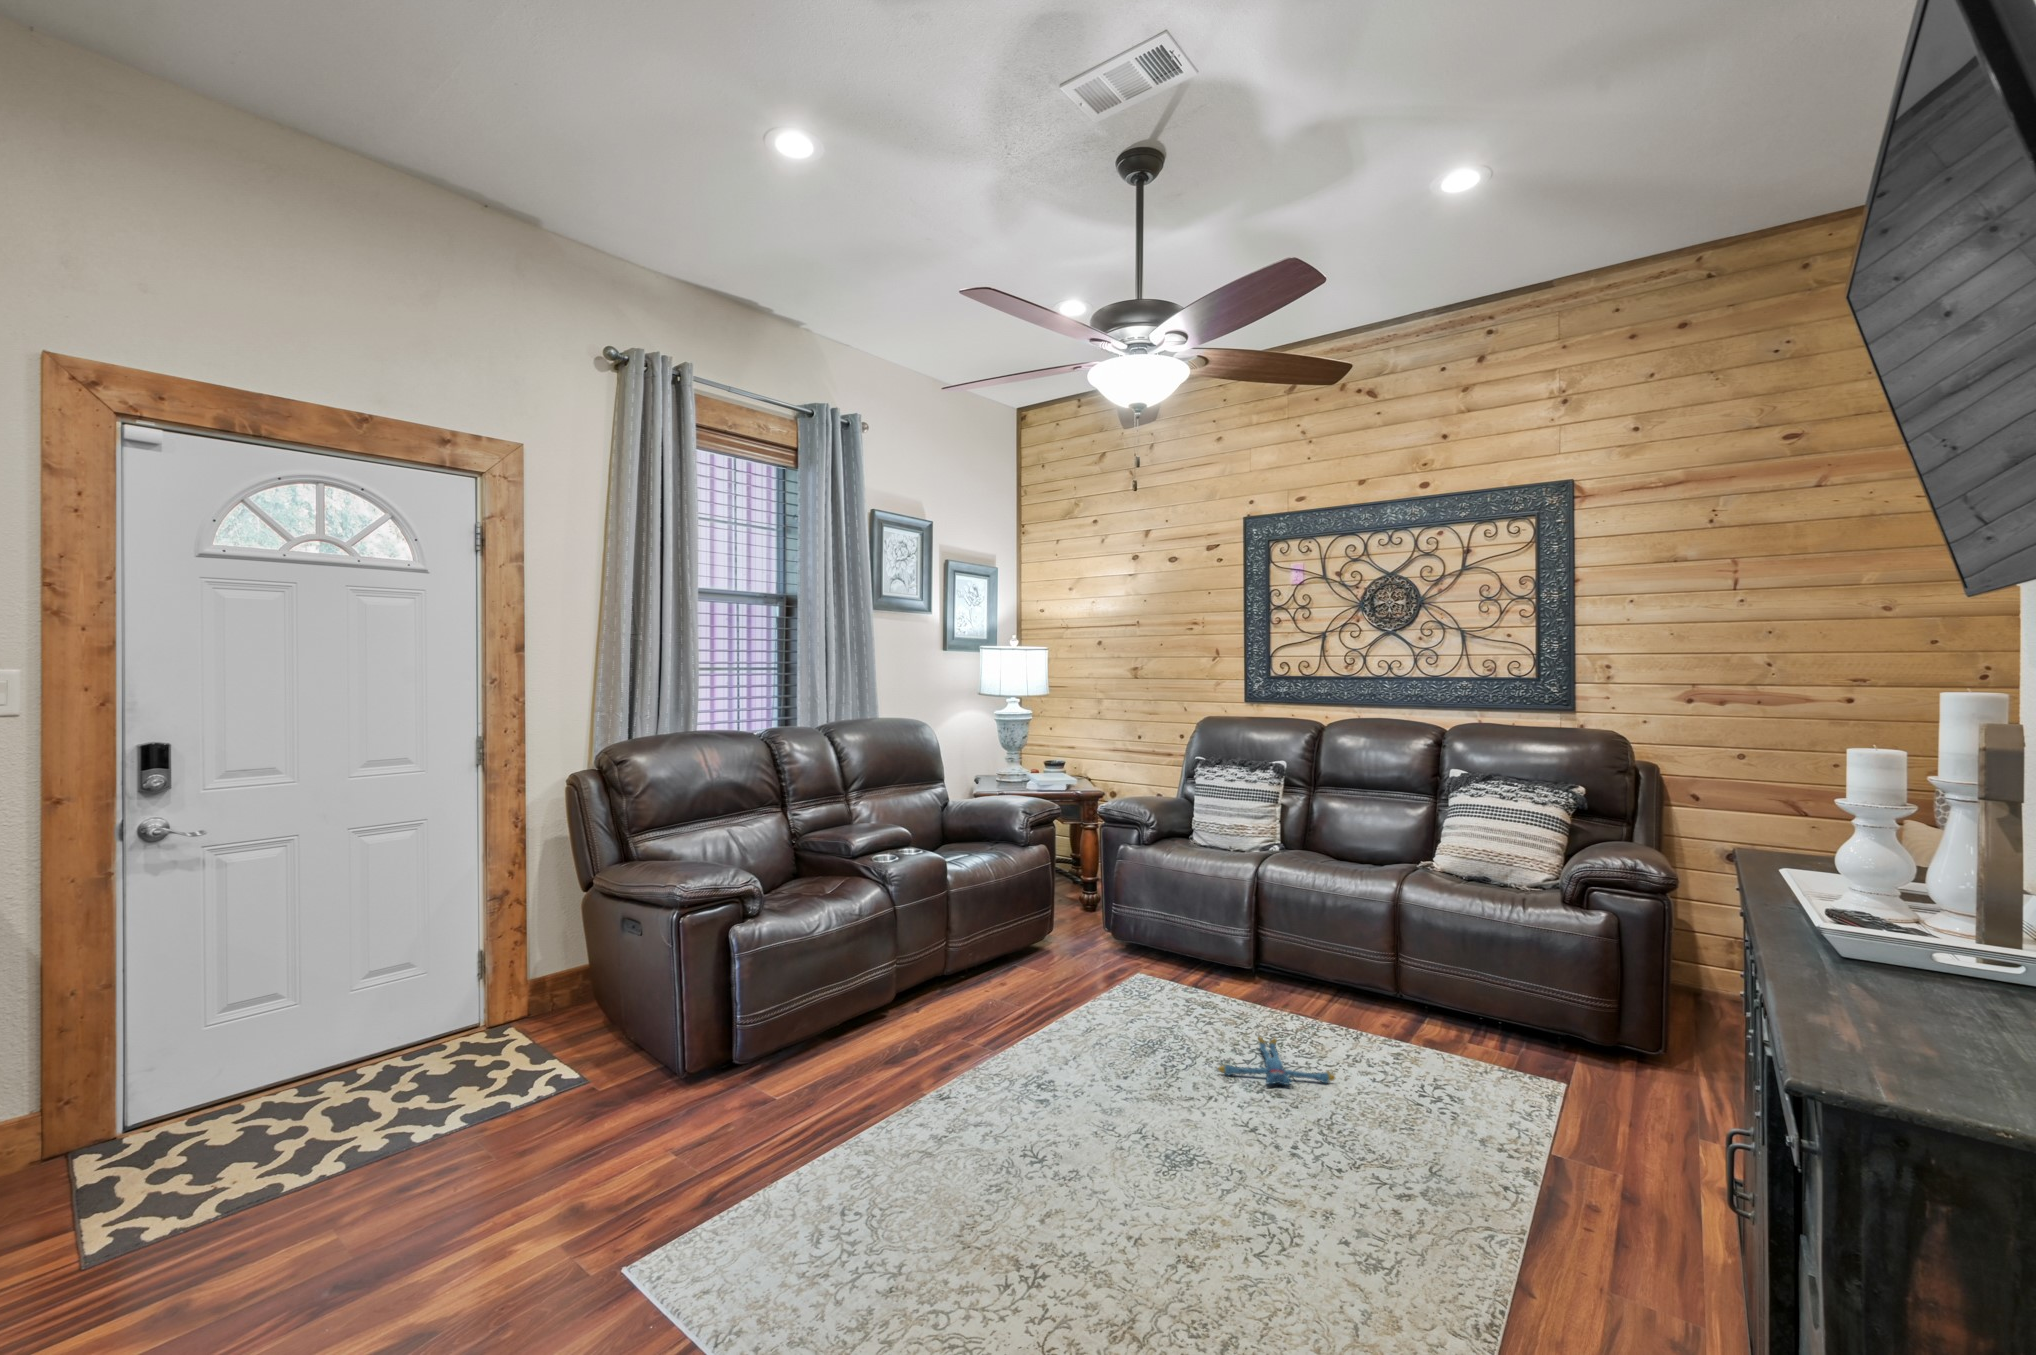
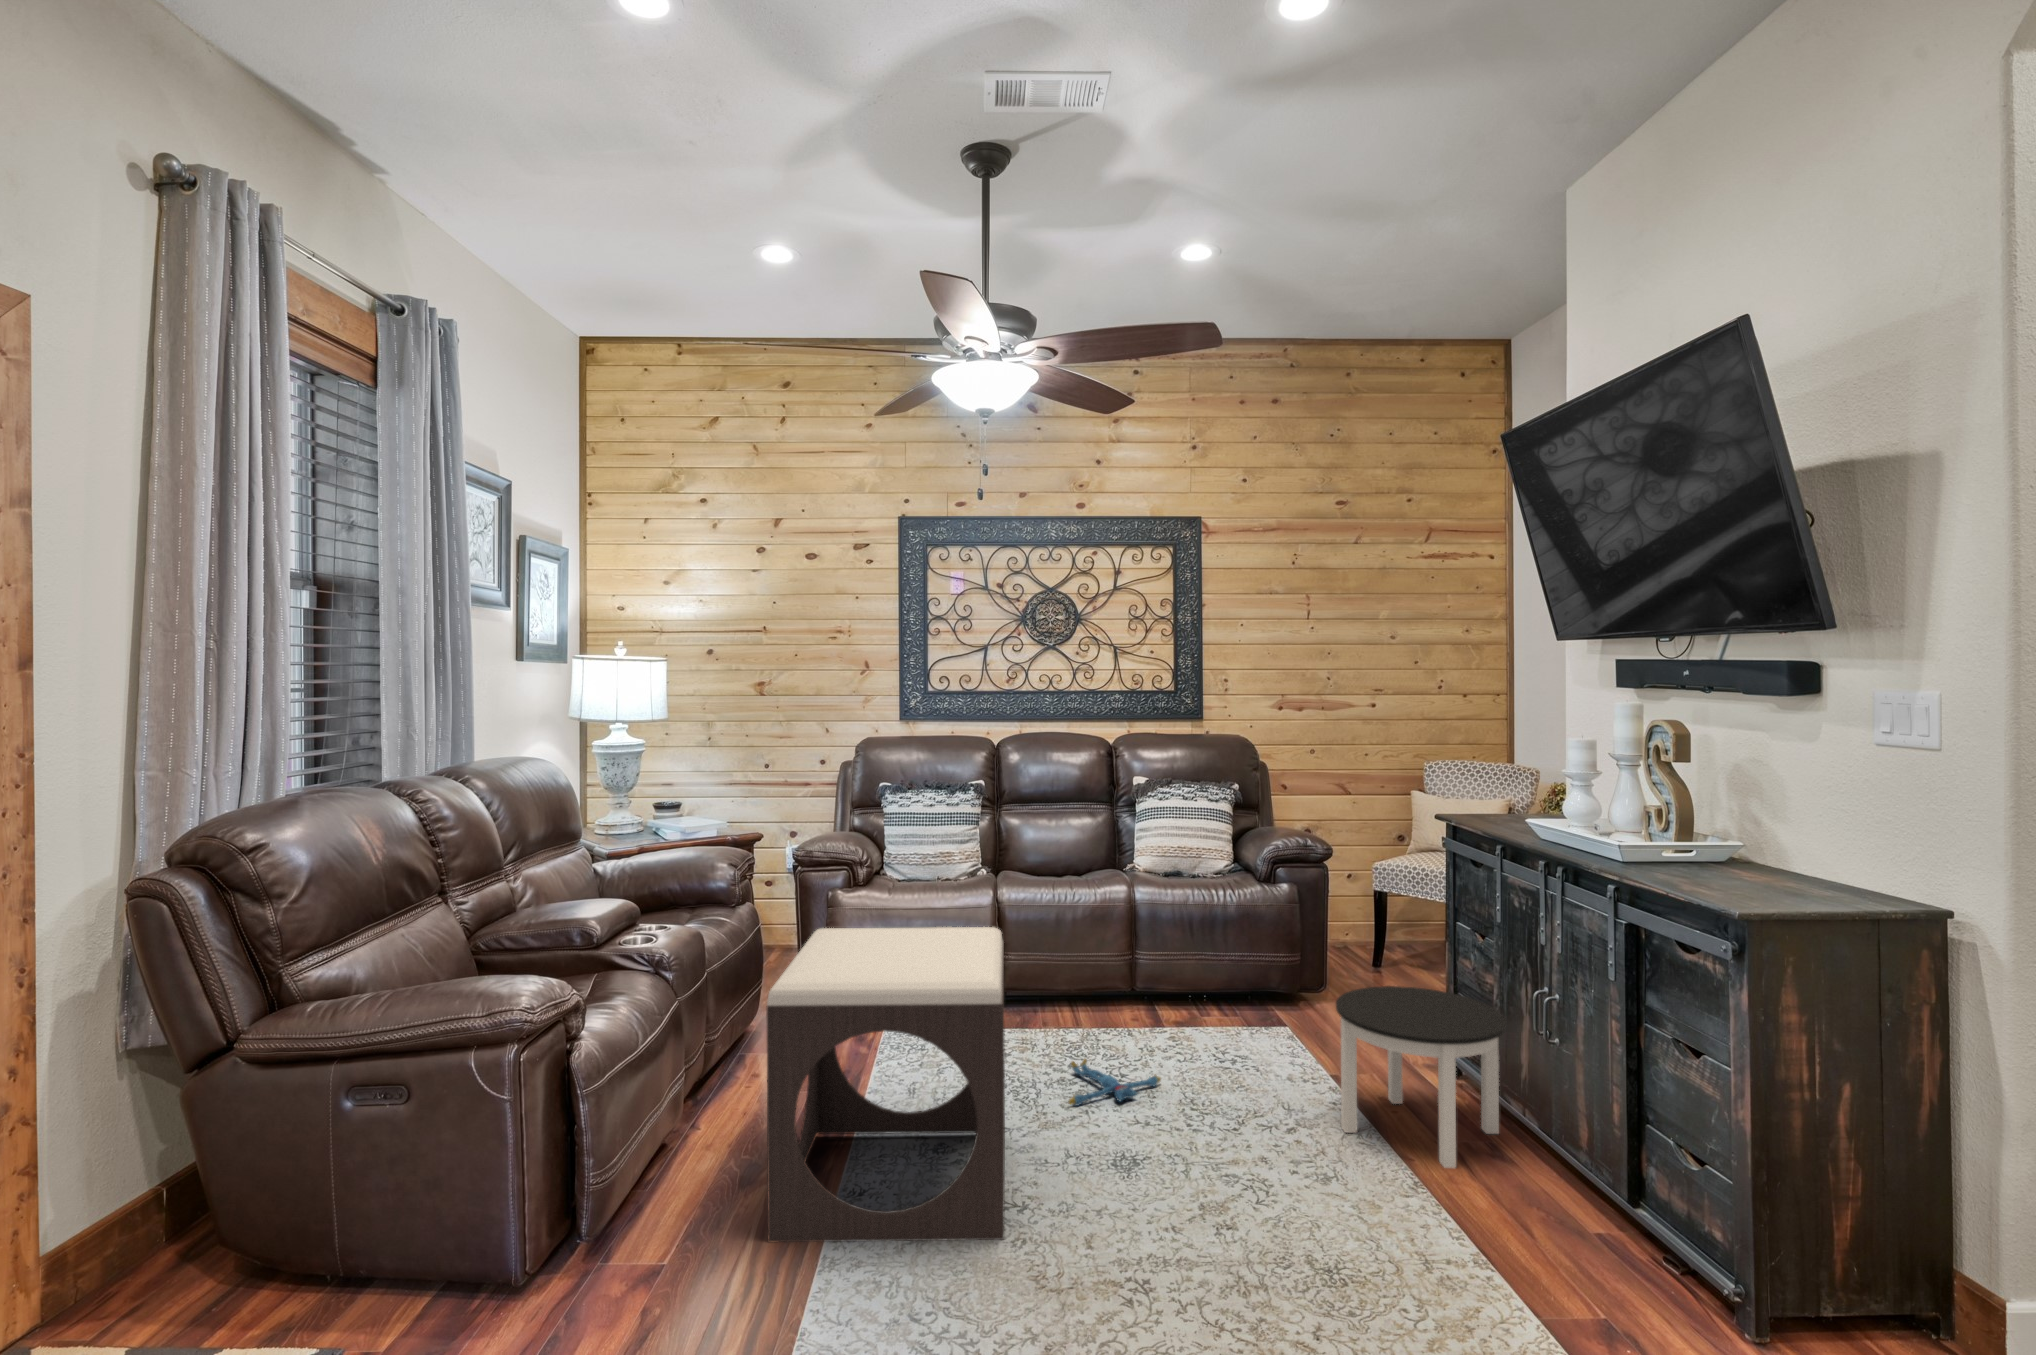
footstool: none [885,863,1136,1152] -> present [766,927,1005,1242]
round table: none [1480,1035,1724,1284] -> present [1336,986,1507,1168]

